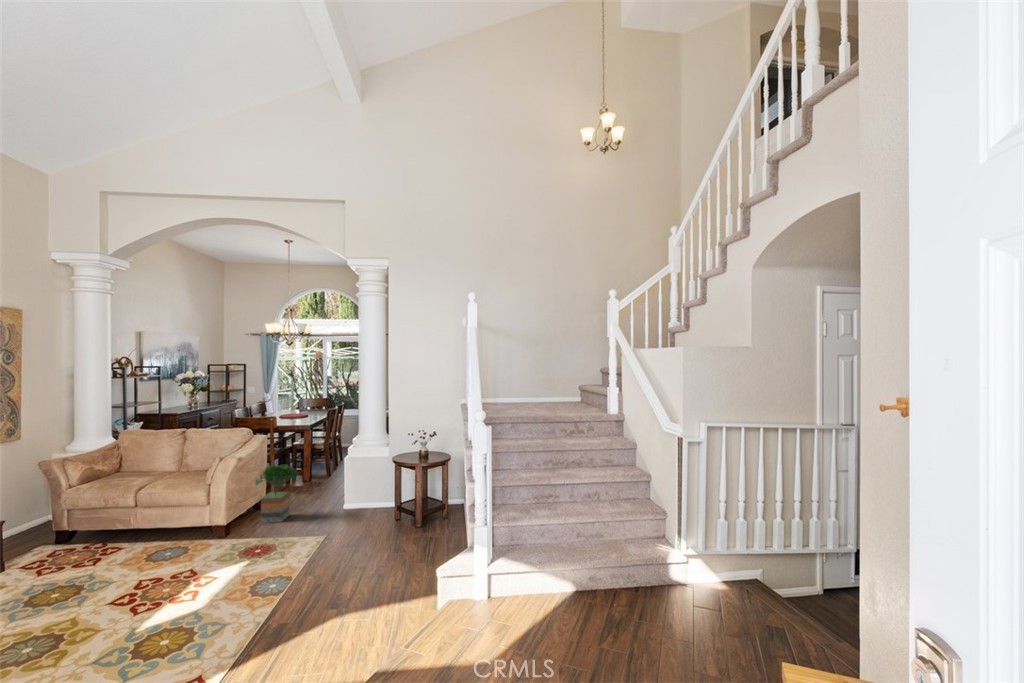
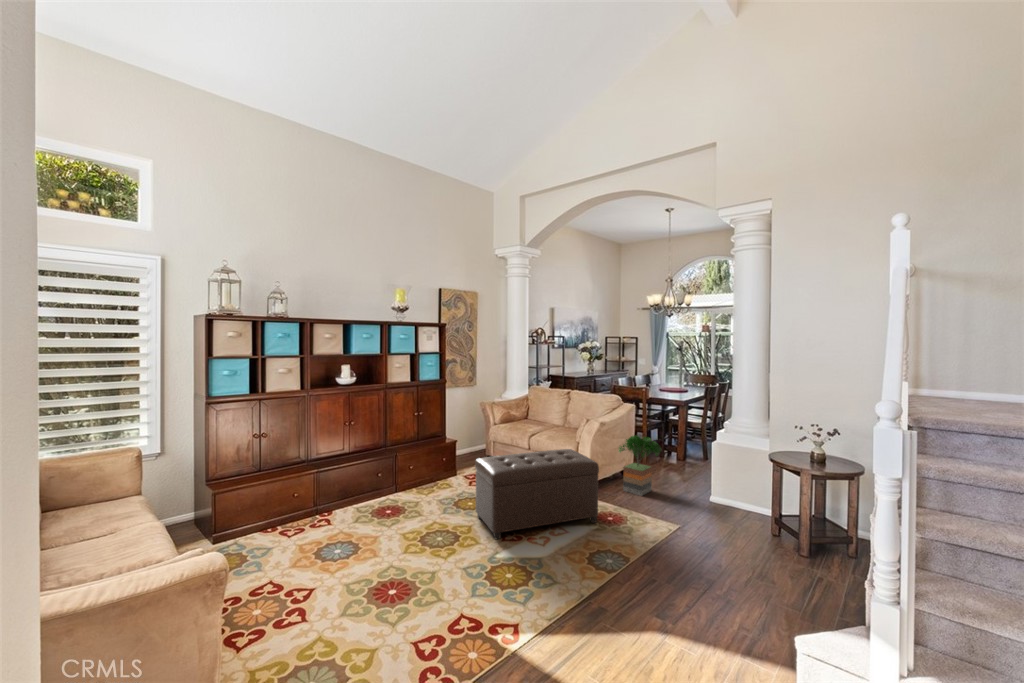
ottoman: none [78,493,246,618] -> present [475,449,599,539]

